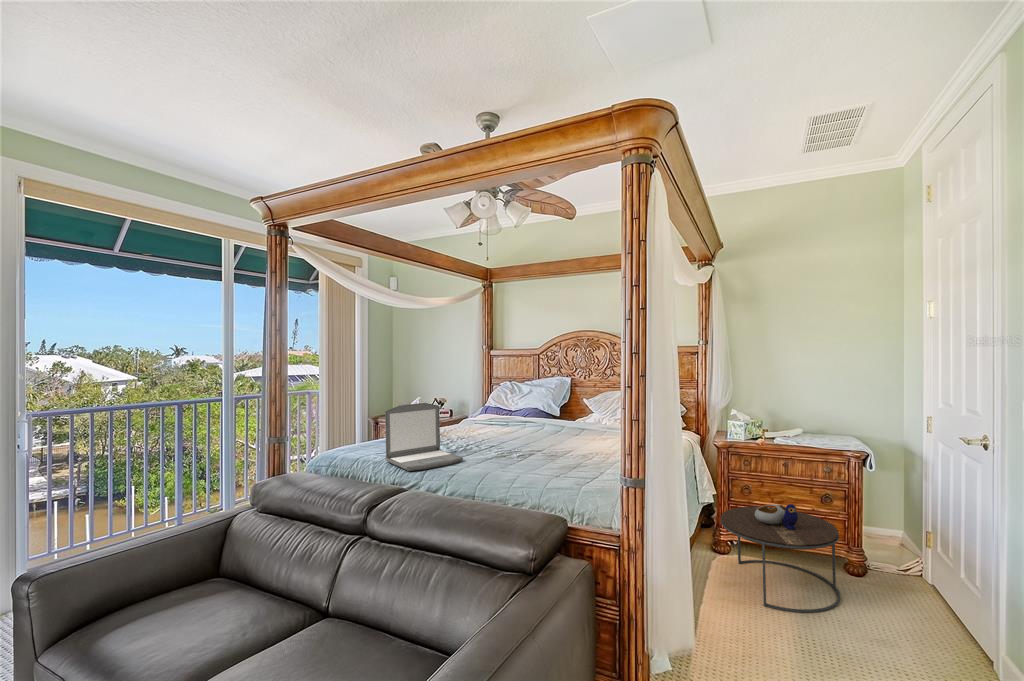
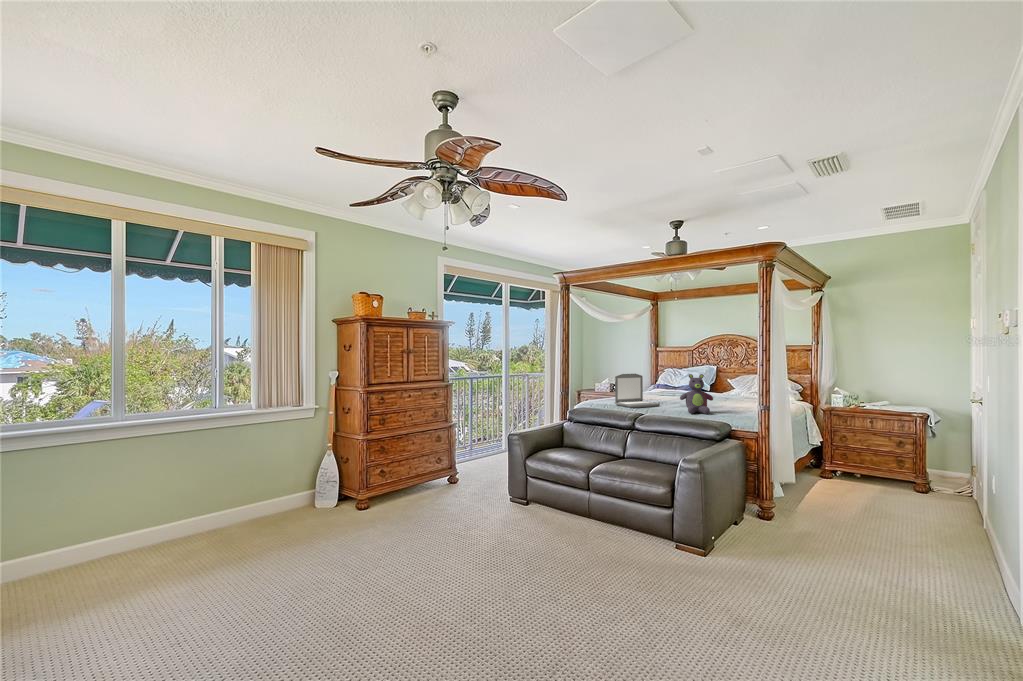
stuffed bear: none [485,409,545,489] -> present [680,374,713,414]
side table: present [721,504,840,613] -> none [823,441,903,501]

